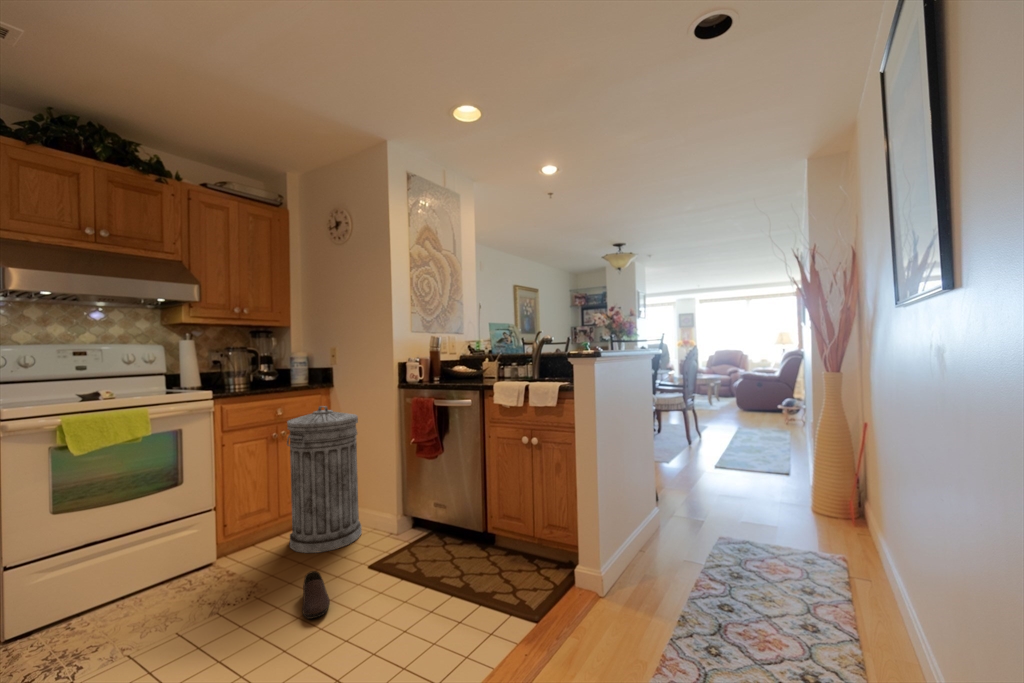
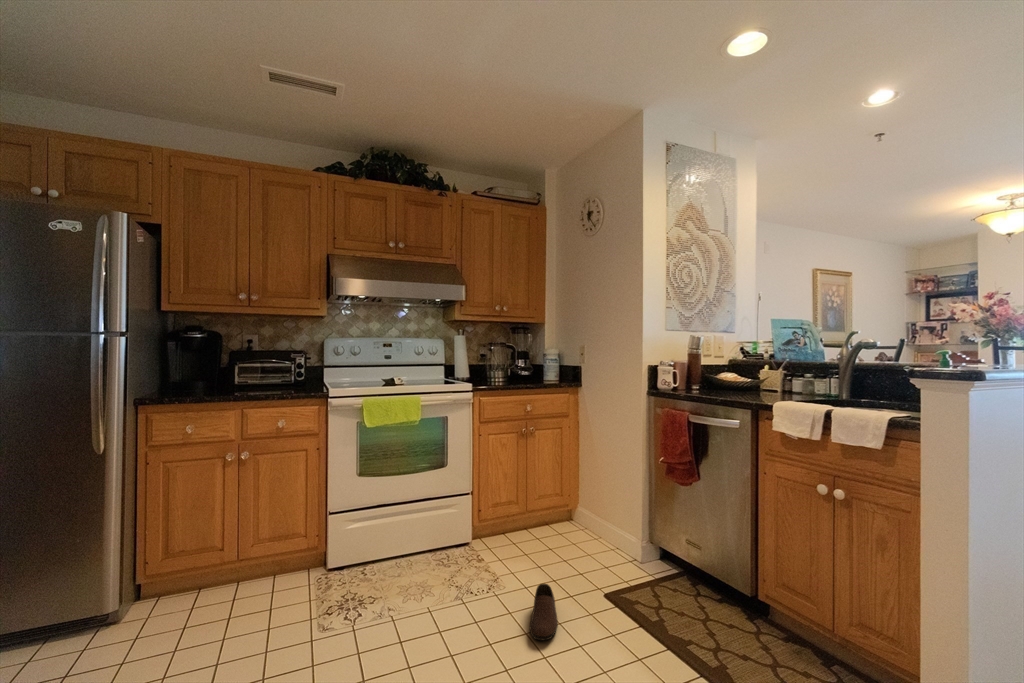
trash can: present [287,406,362,553] -> none [532,406,603,561]

